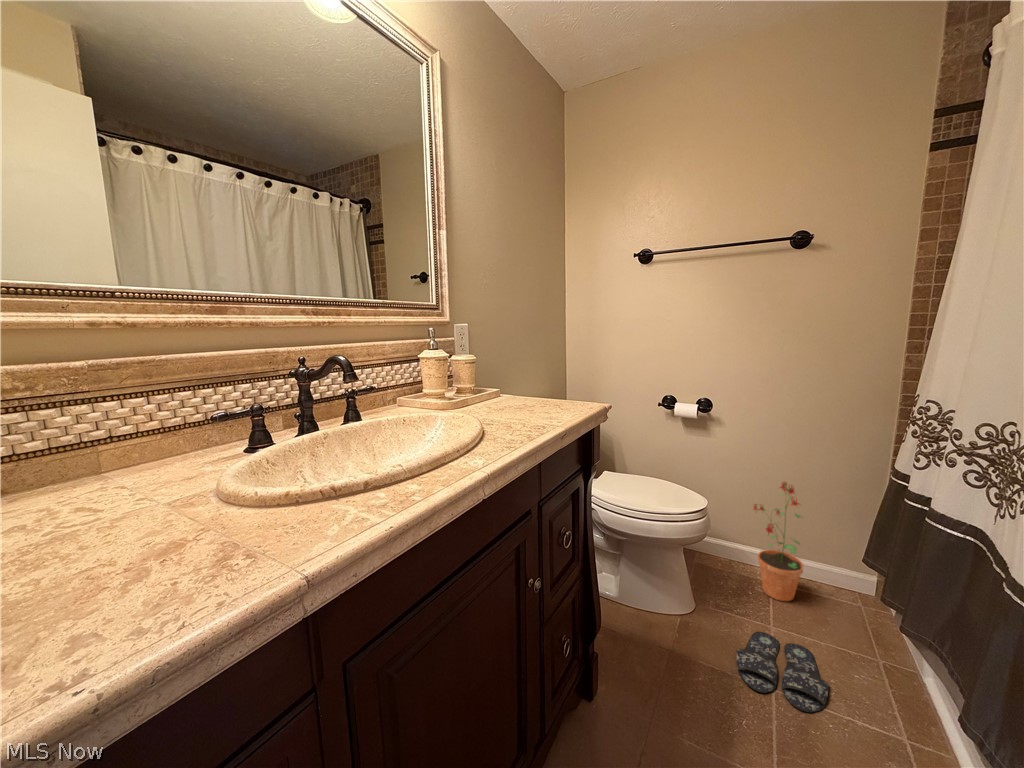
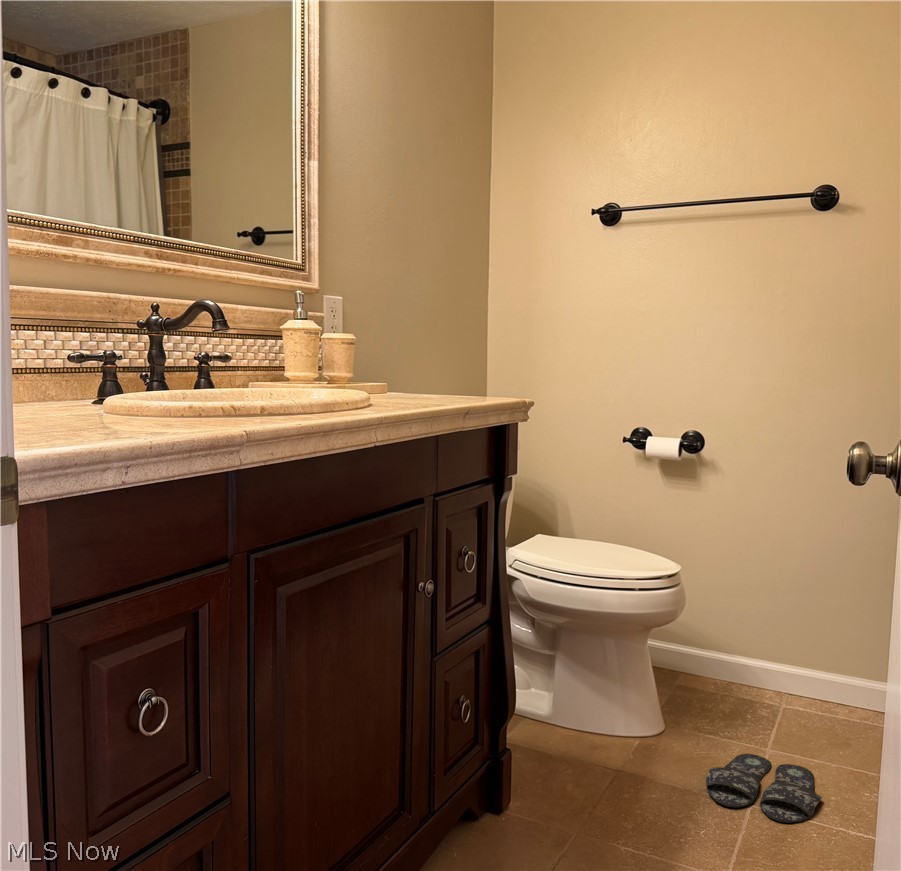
potted plant: present [753,482,804,601] -> none [755,551,822,725]

